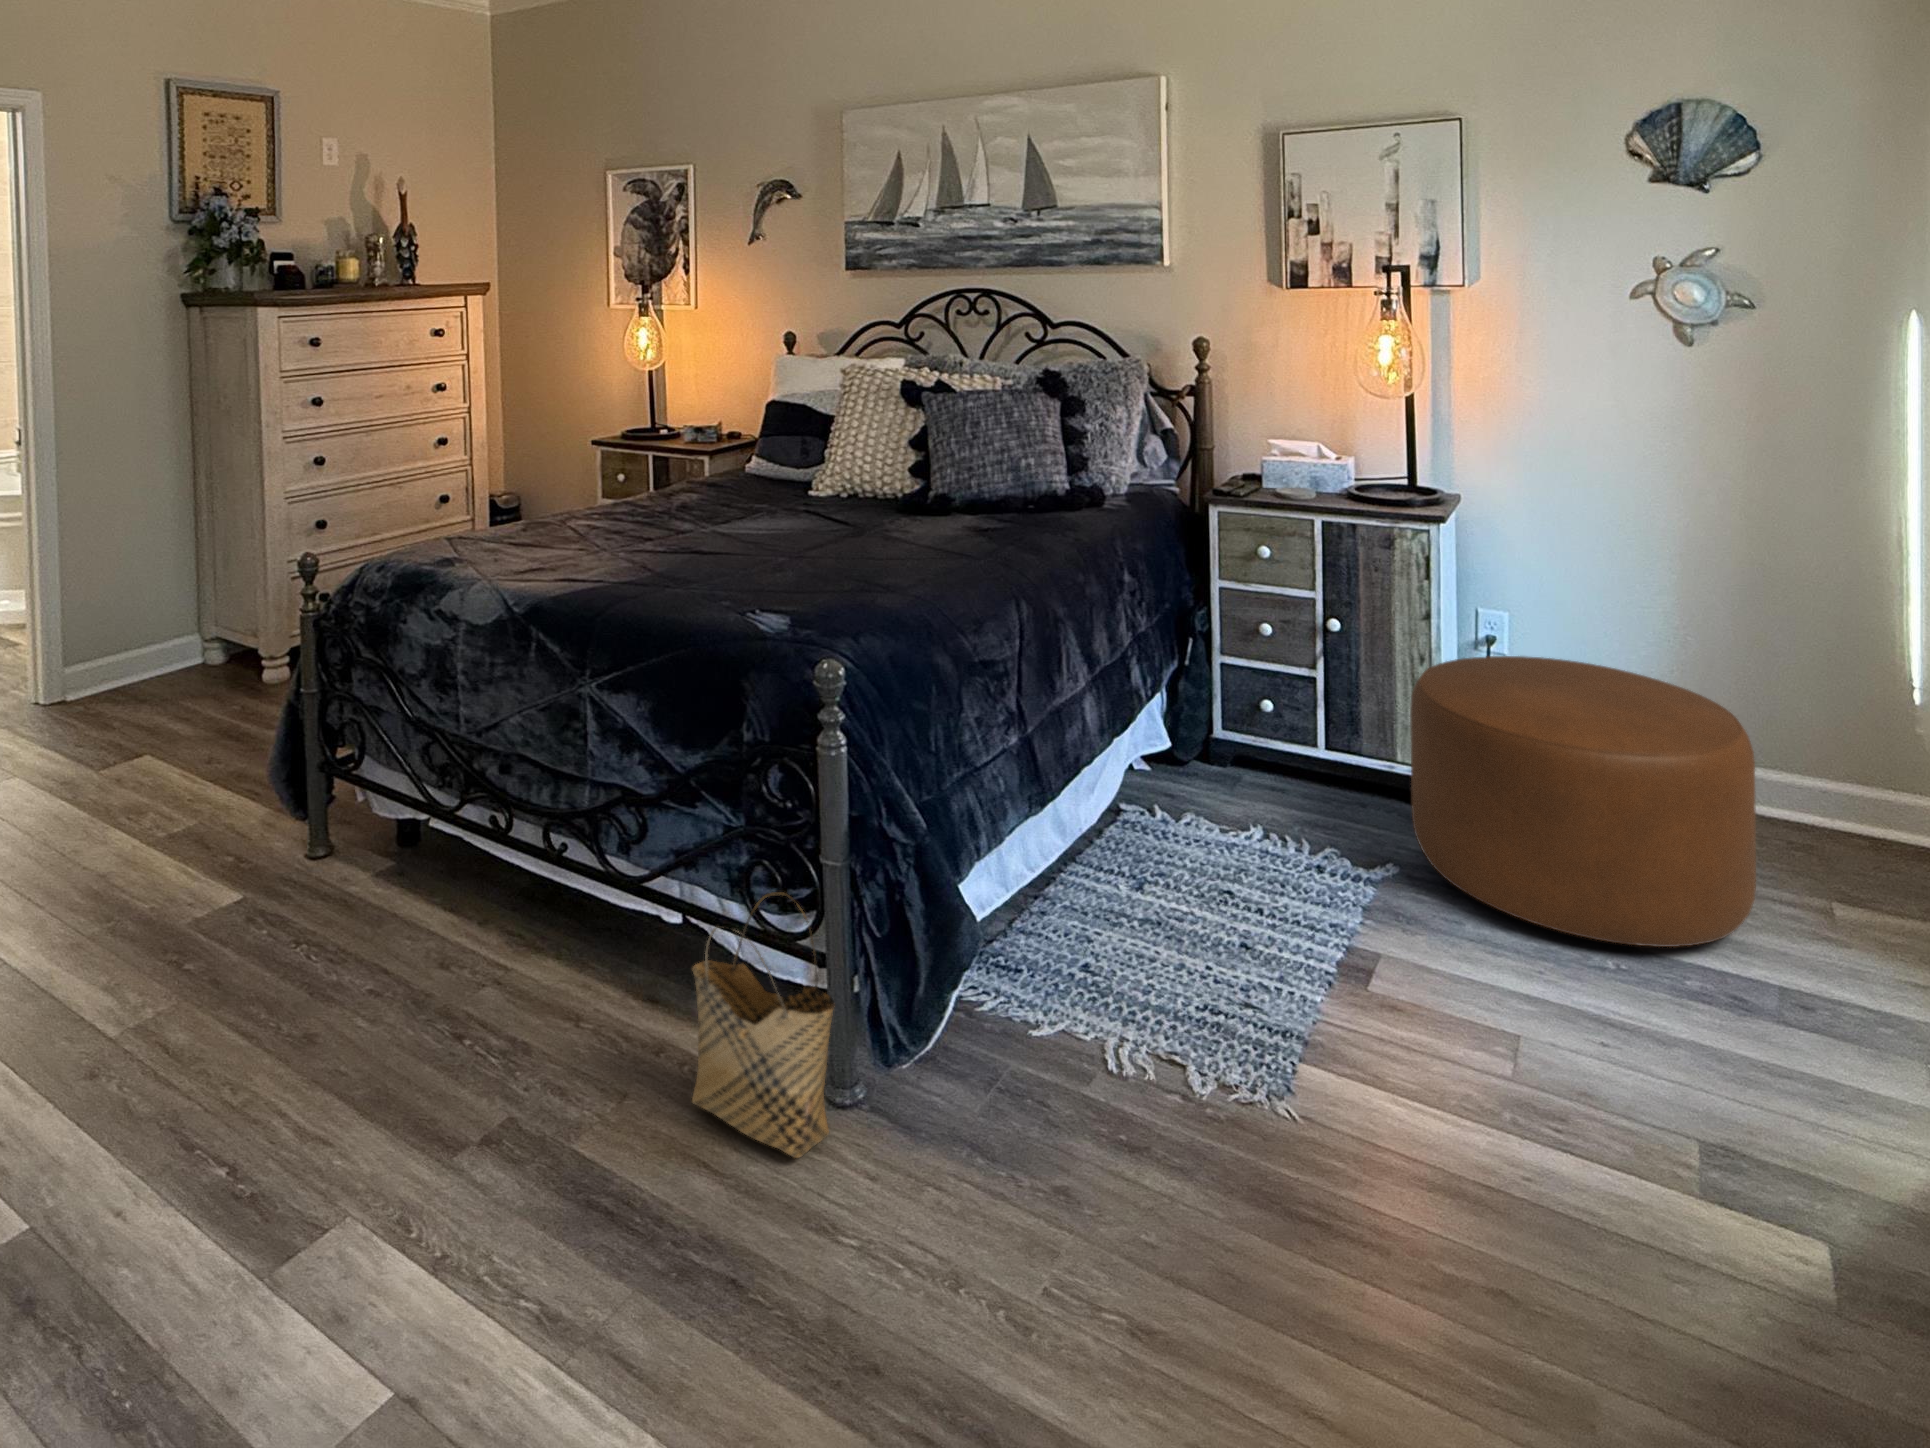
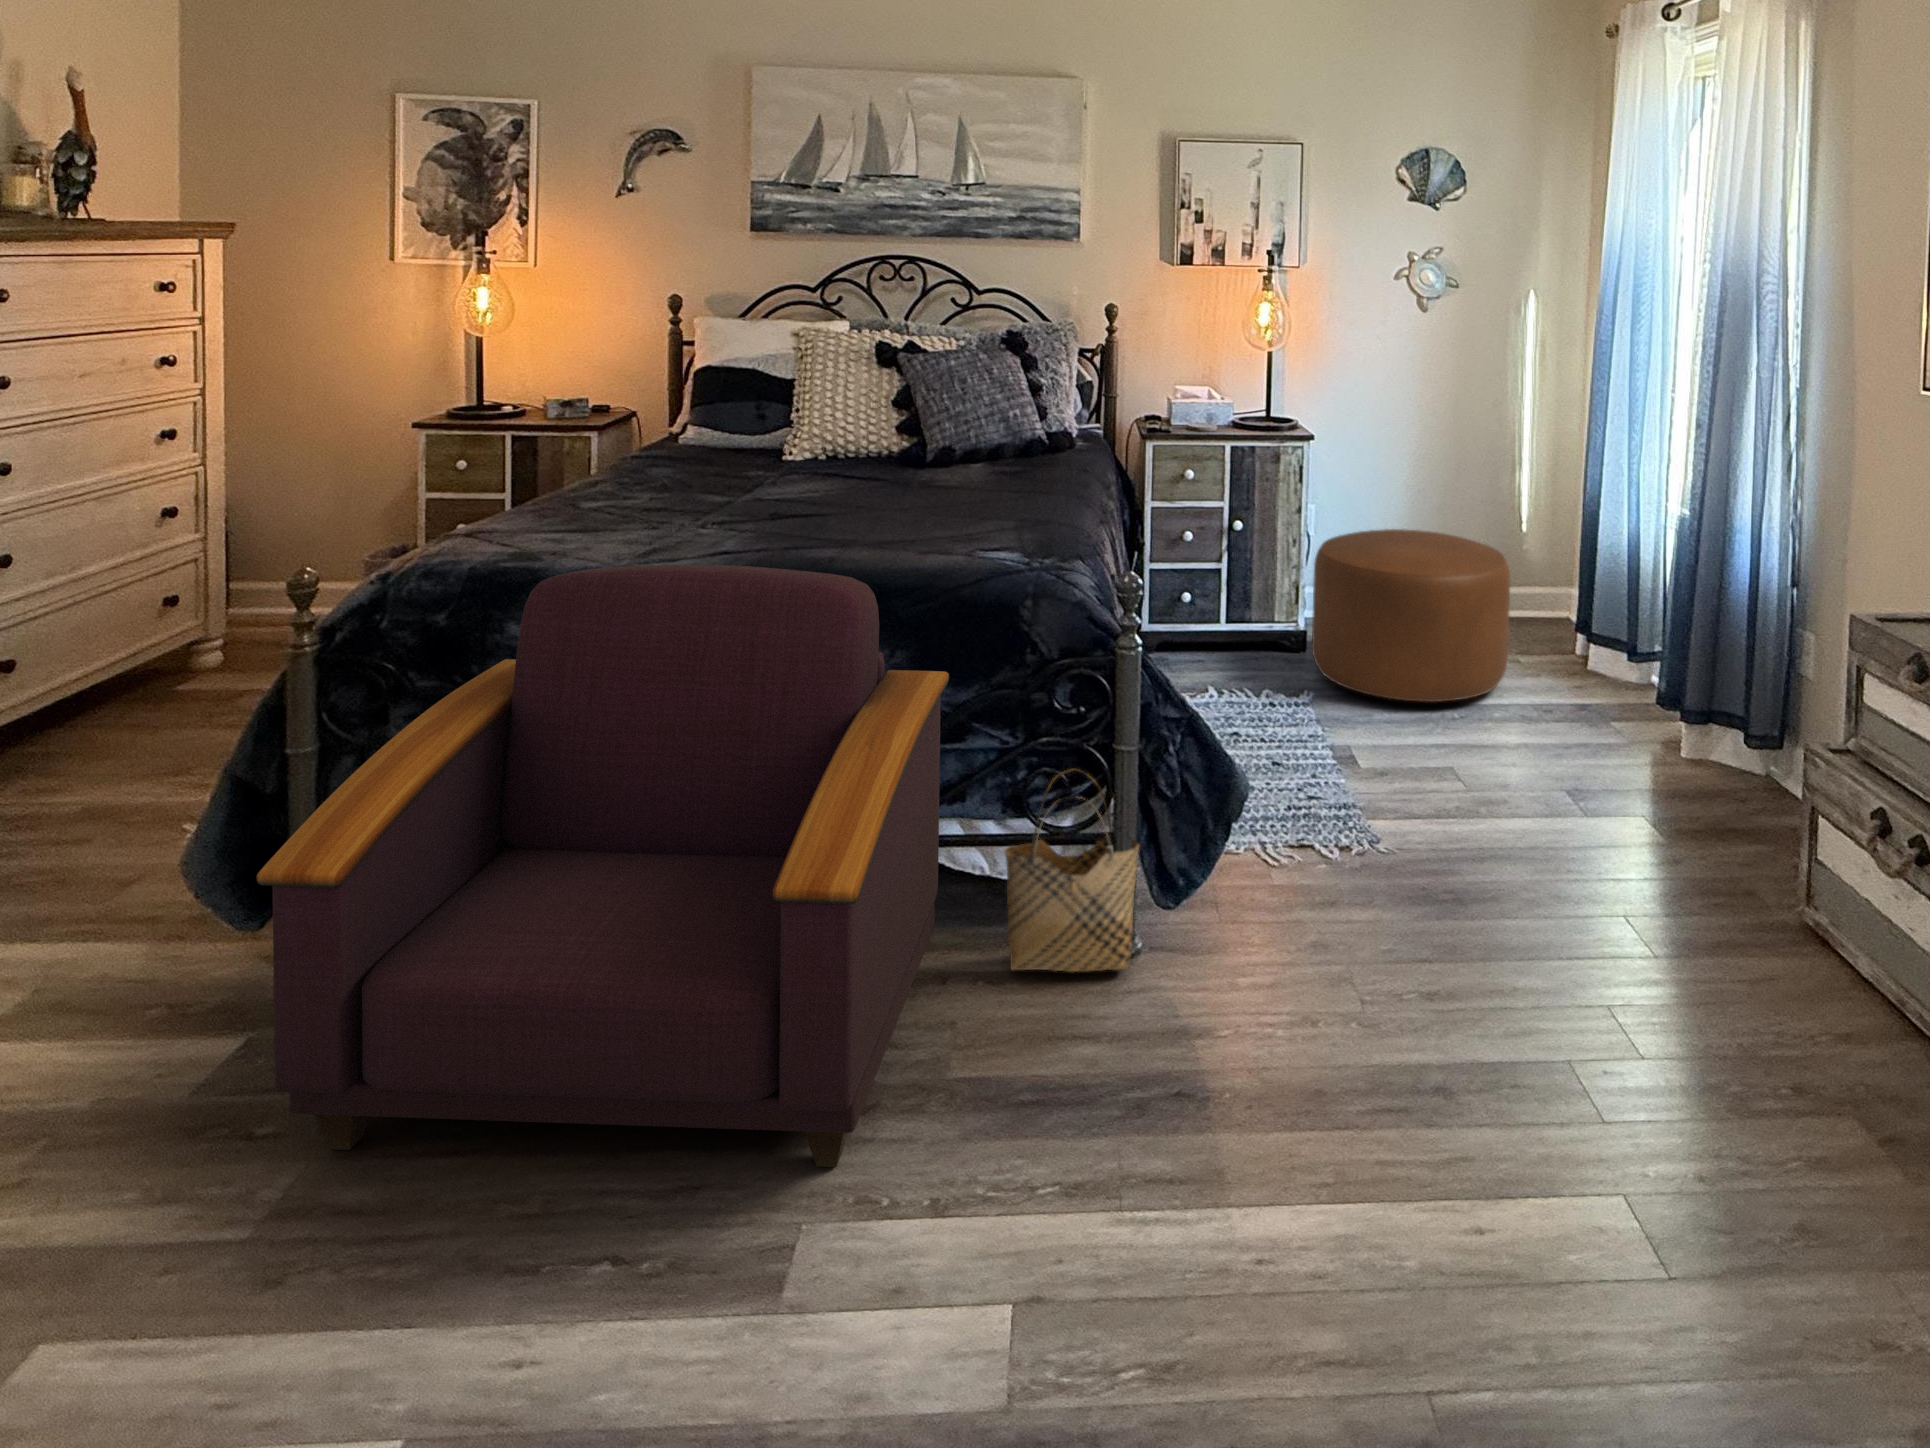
armchair: none [81,588,654,1243] -> present [257,565,949,1167]

